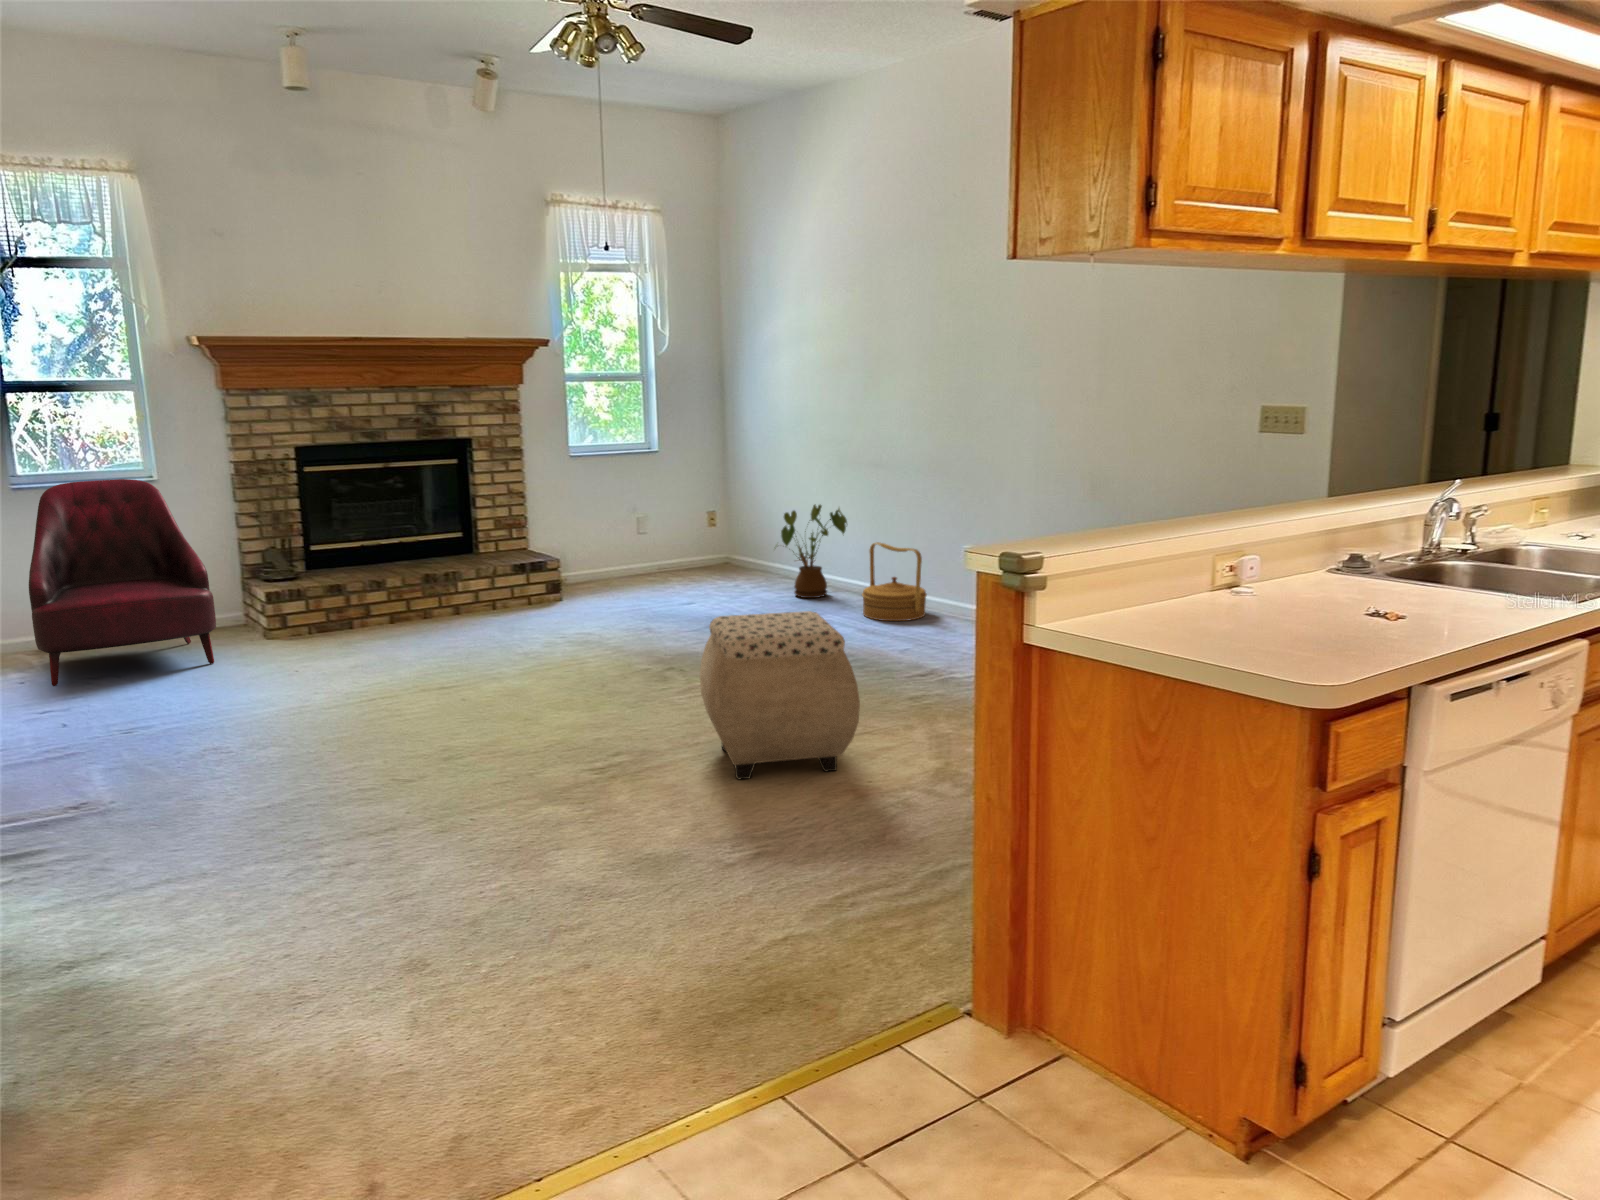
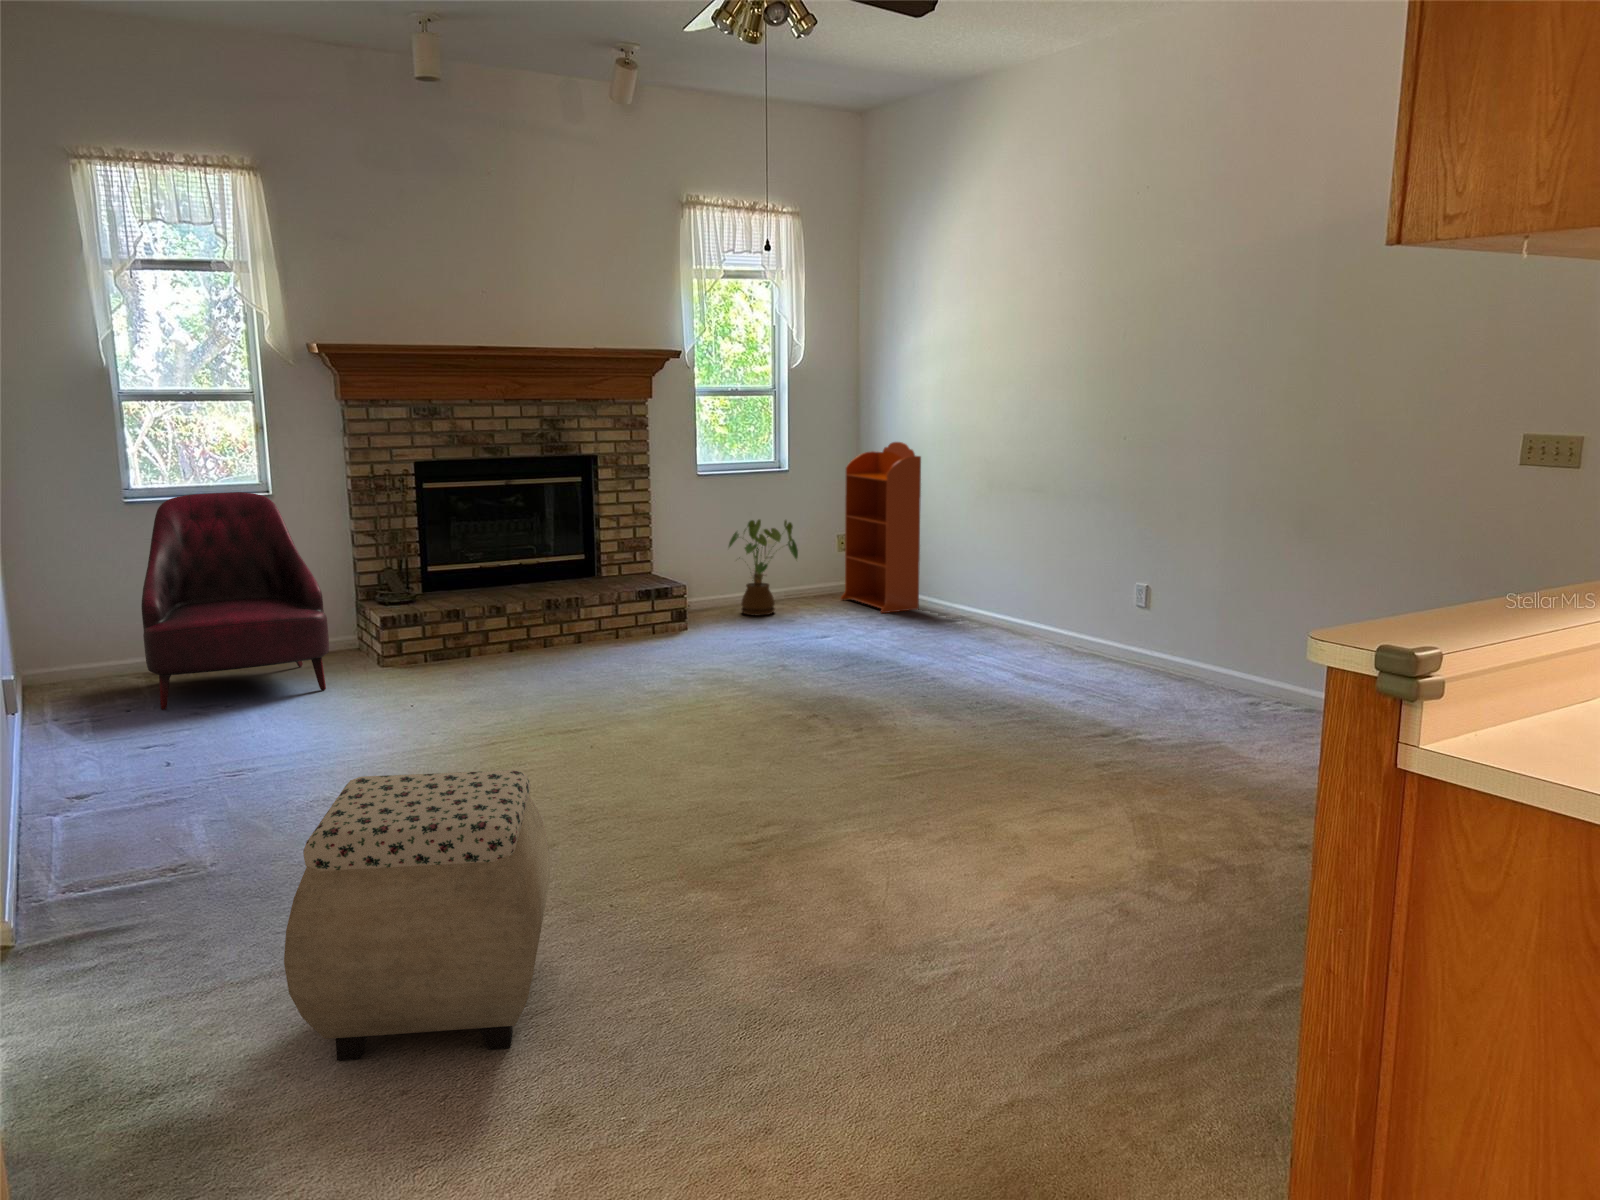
bookcase: none [707,423,778,581] -> present [841,442,921,613]
house plant: present [781,505,847,598] -> present [729,519,798,616]
woven basket: present [862,542,927,621] -> none [1018,575,1092,664]
ottoman: present [700,611,860,780] -> present [284,770,550,1060]

